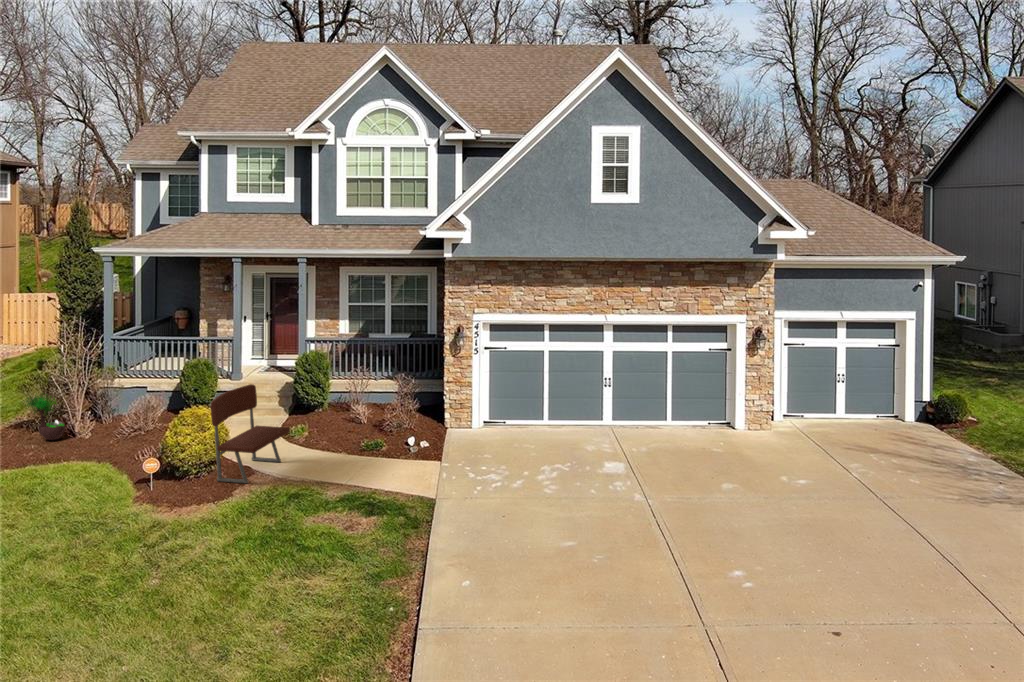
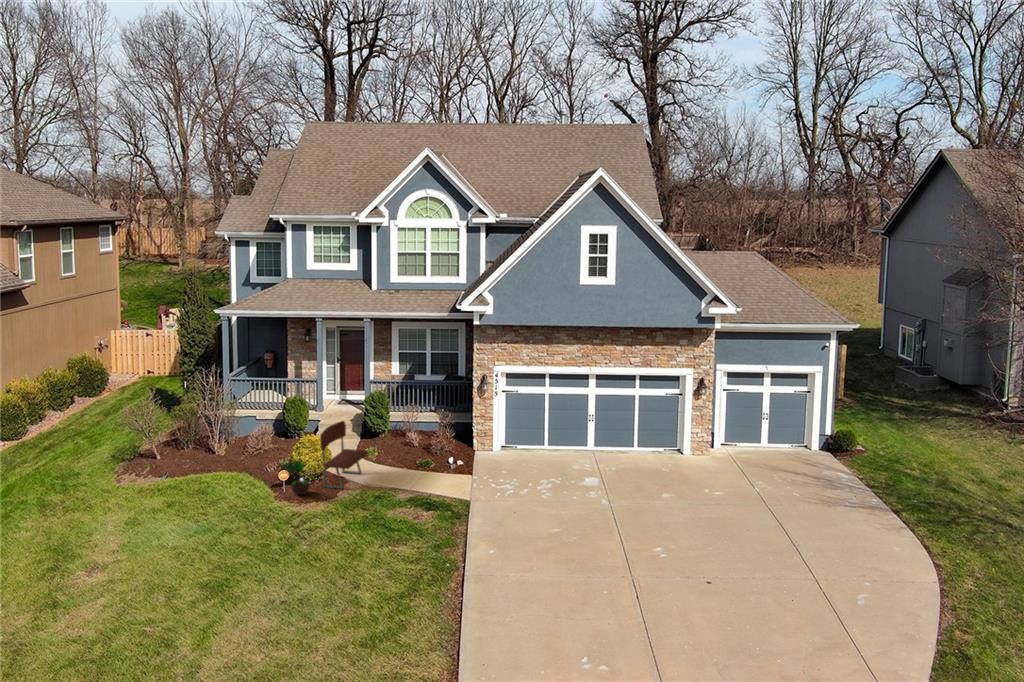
potted tree: present [27,395,65,440] -> present [286,459,309,495]

